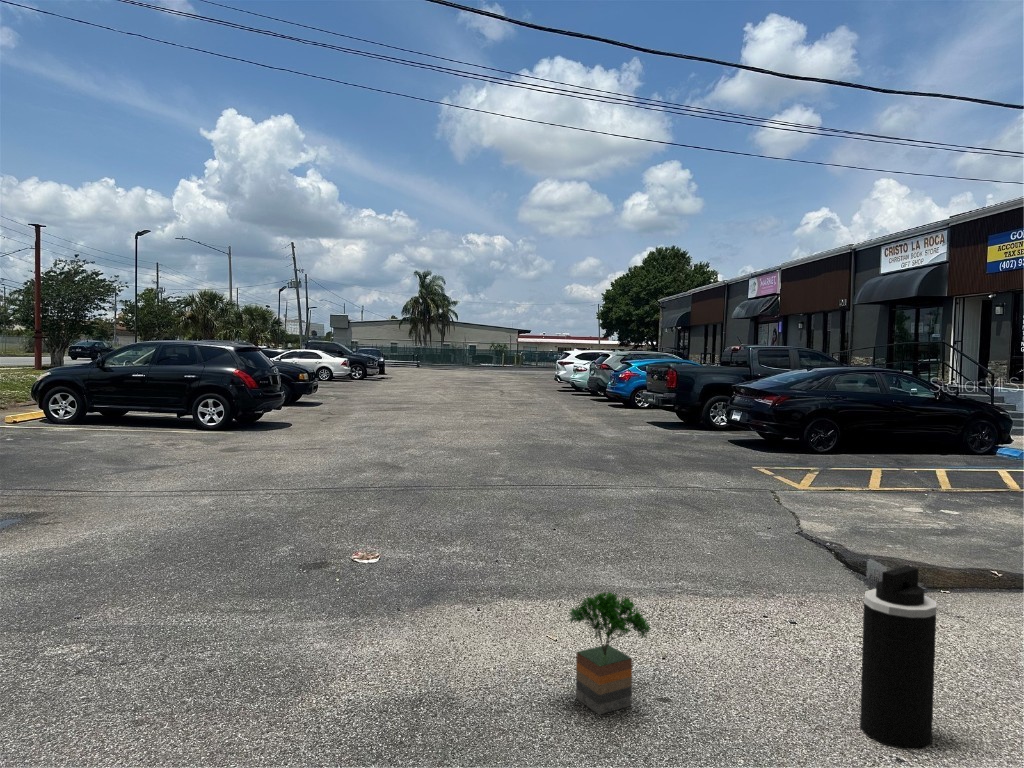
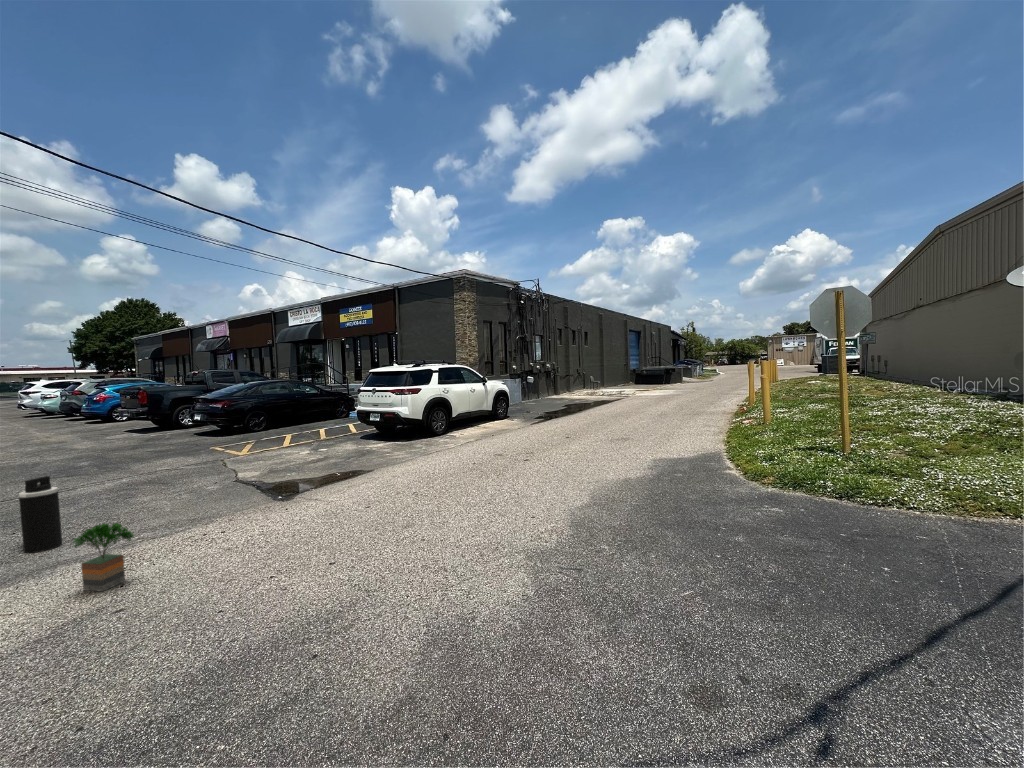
trash can: present [860,566,937,749] -> present [19,476,62,553]

